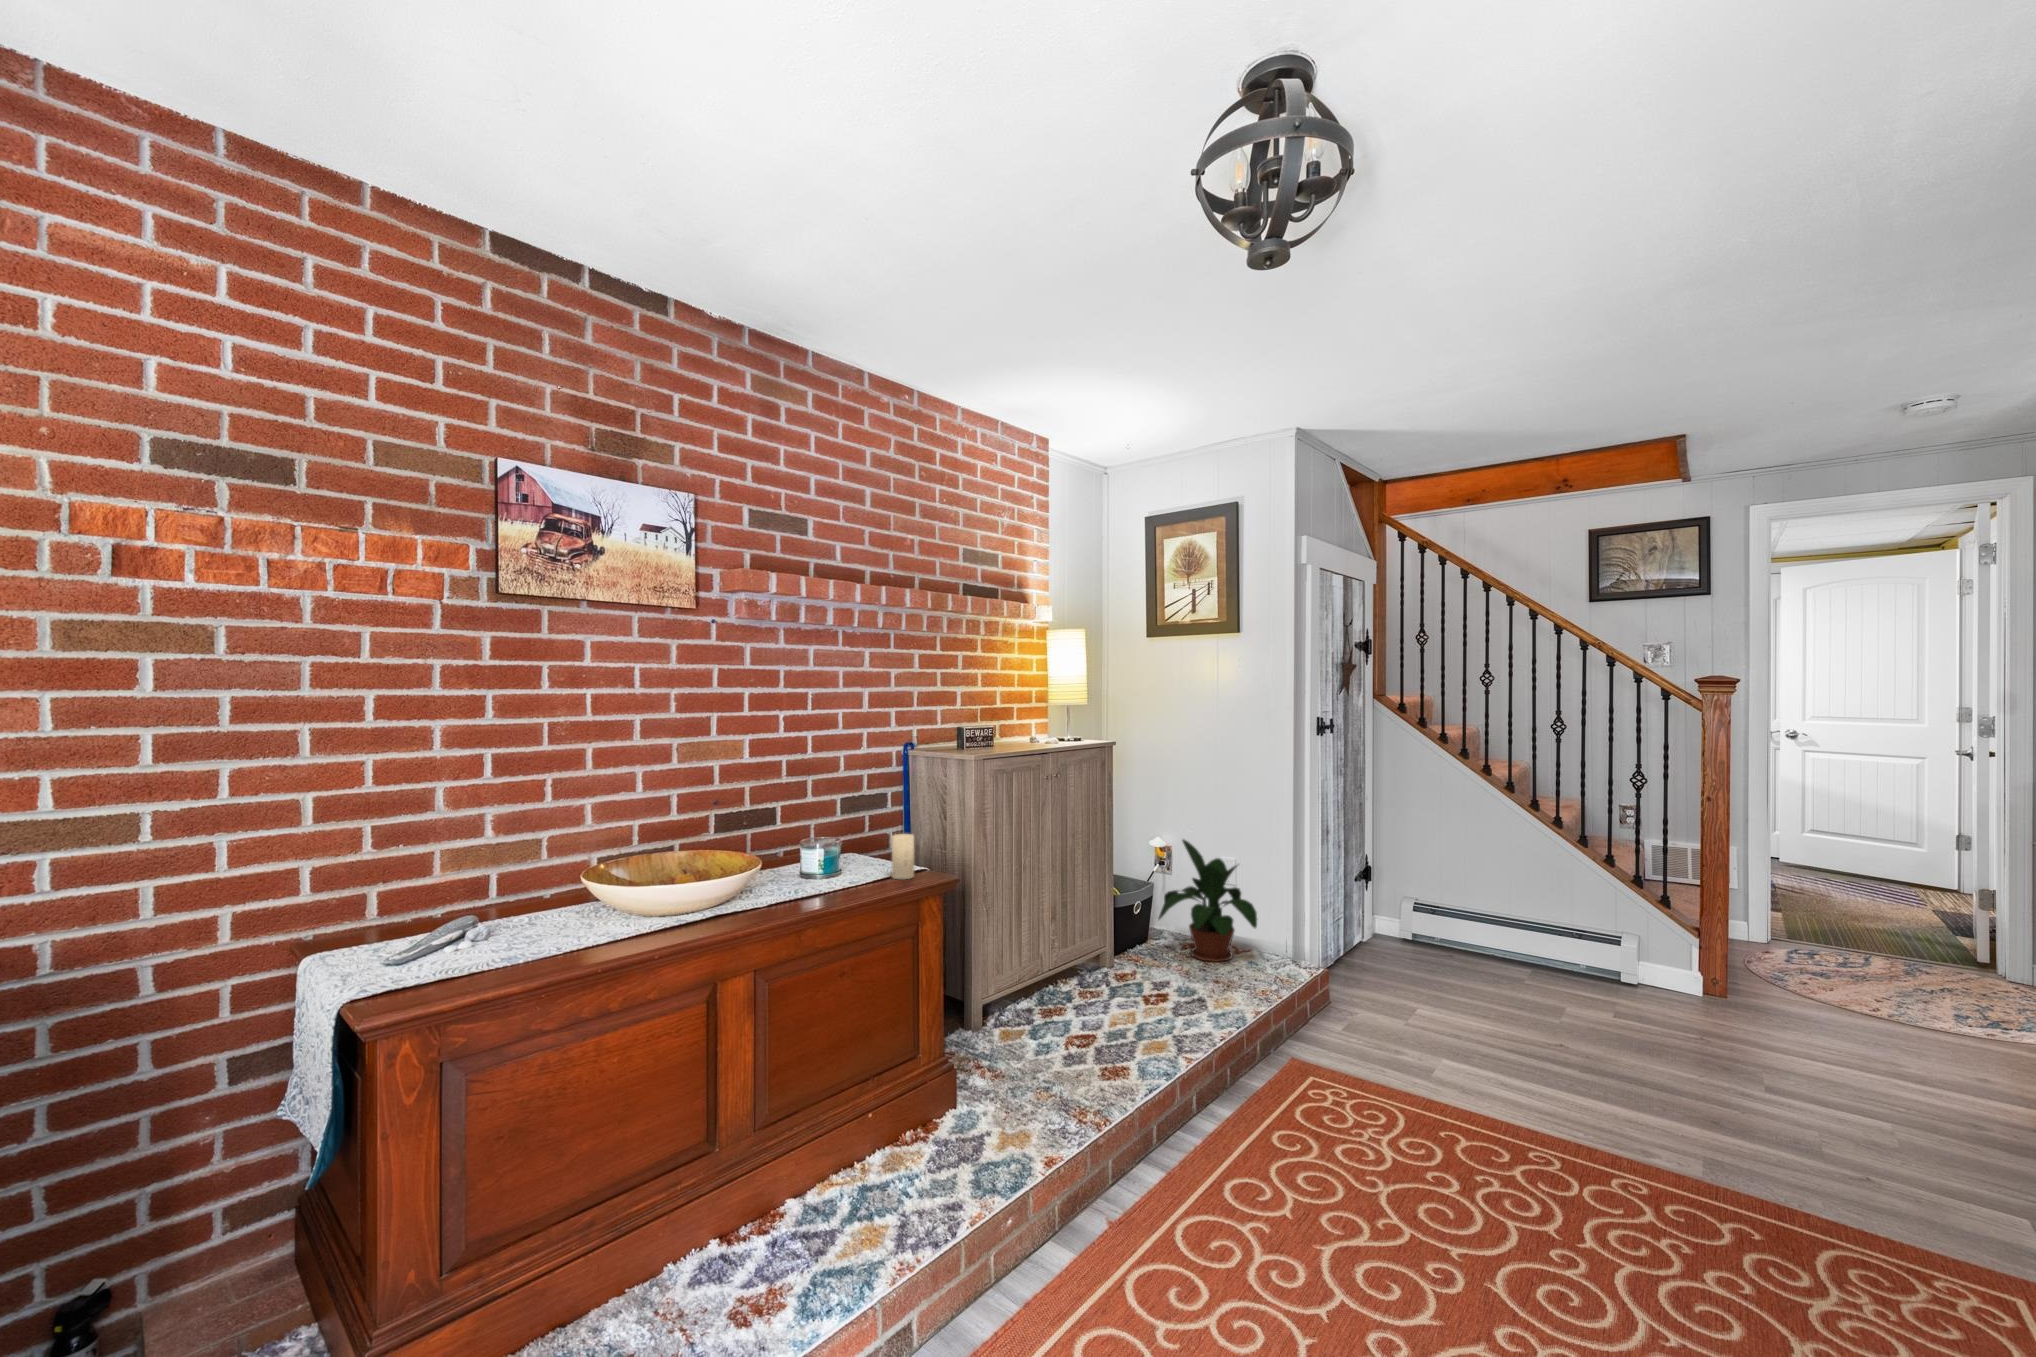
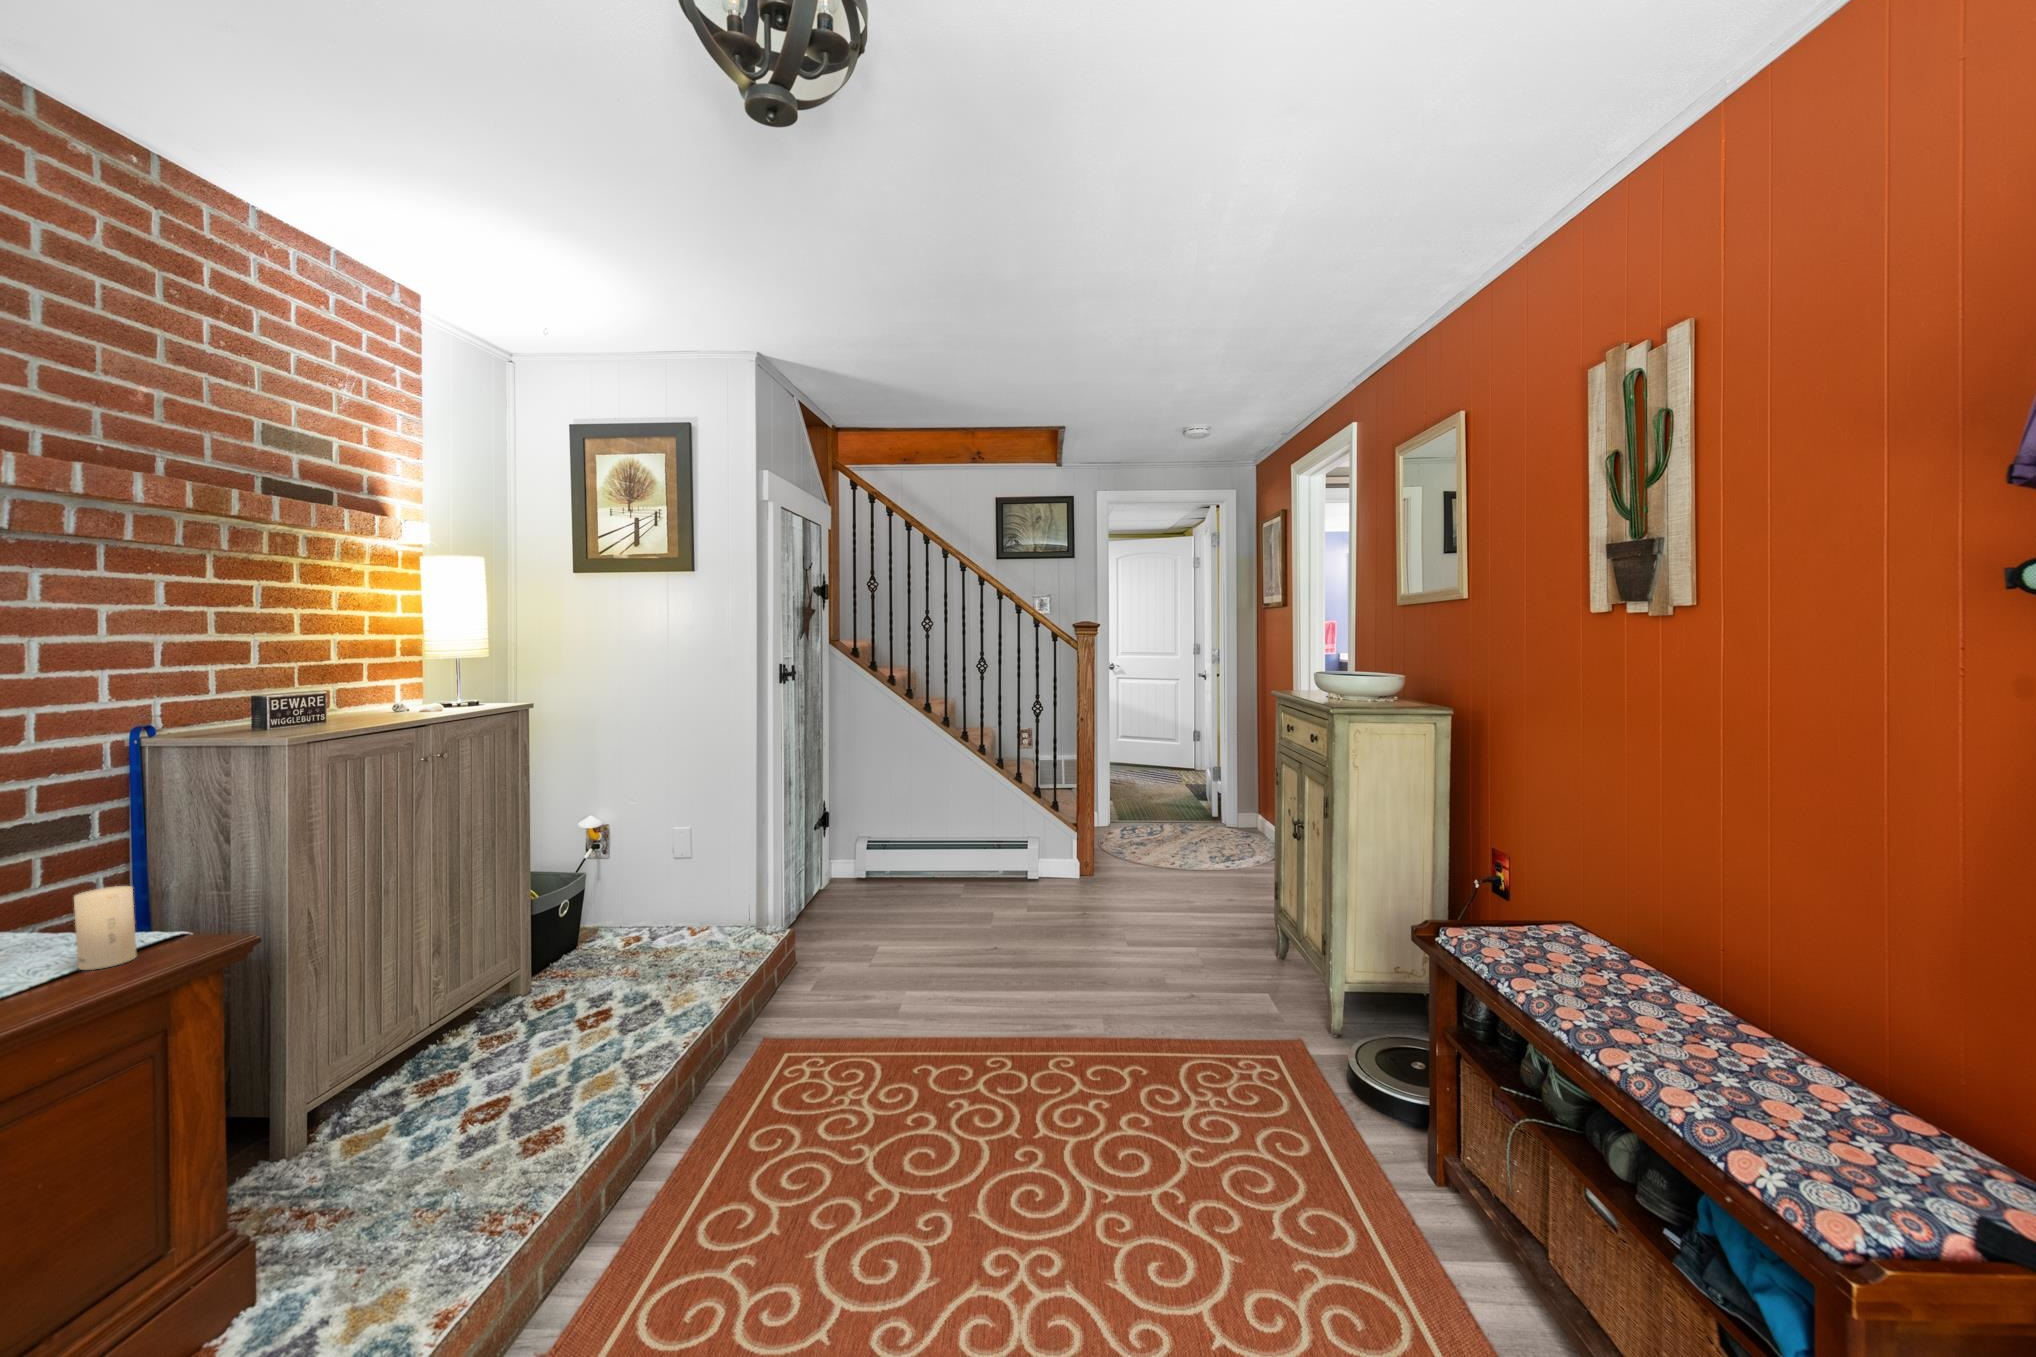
potted plant: present [1158,840,1257,962] -> none [595,815,717,950]

